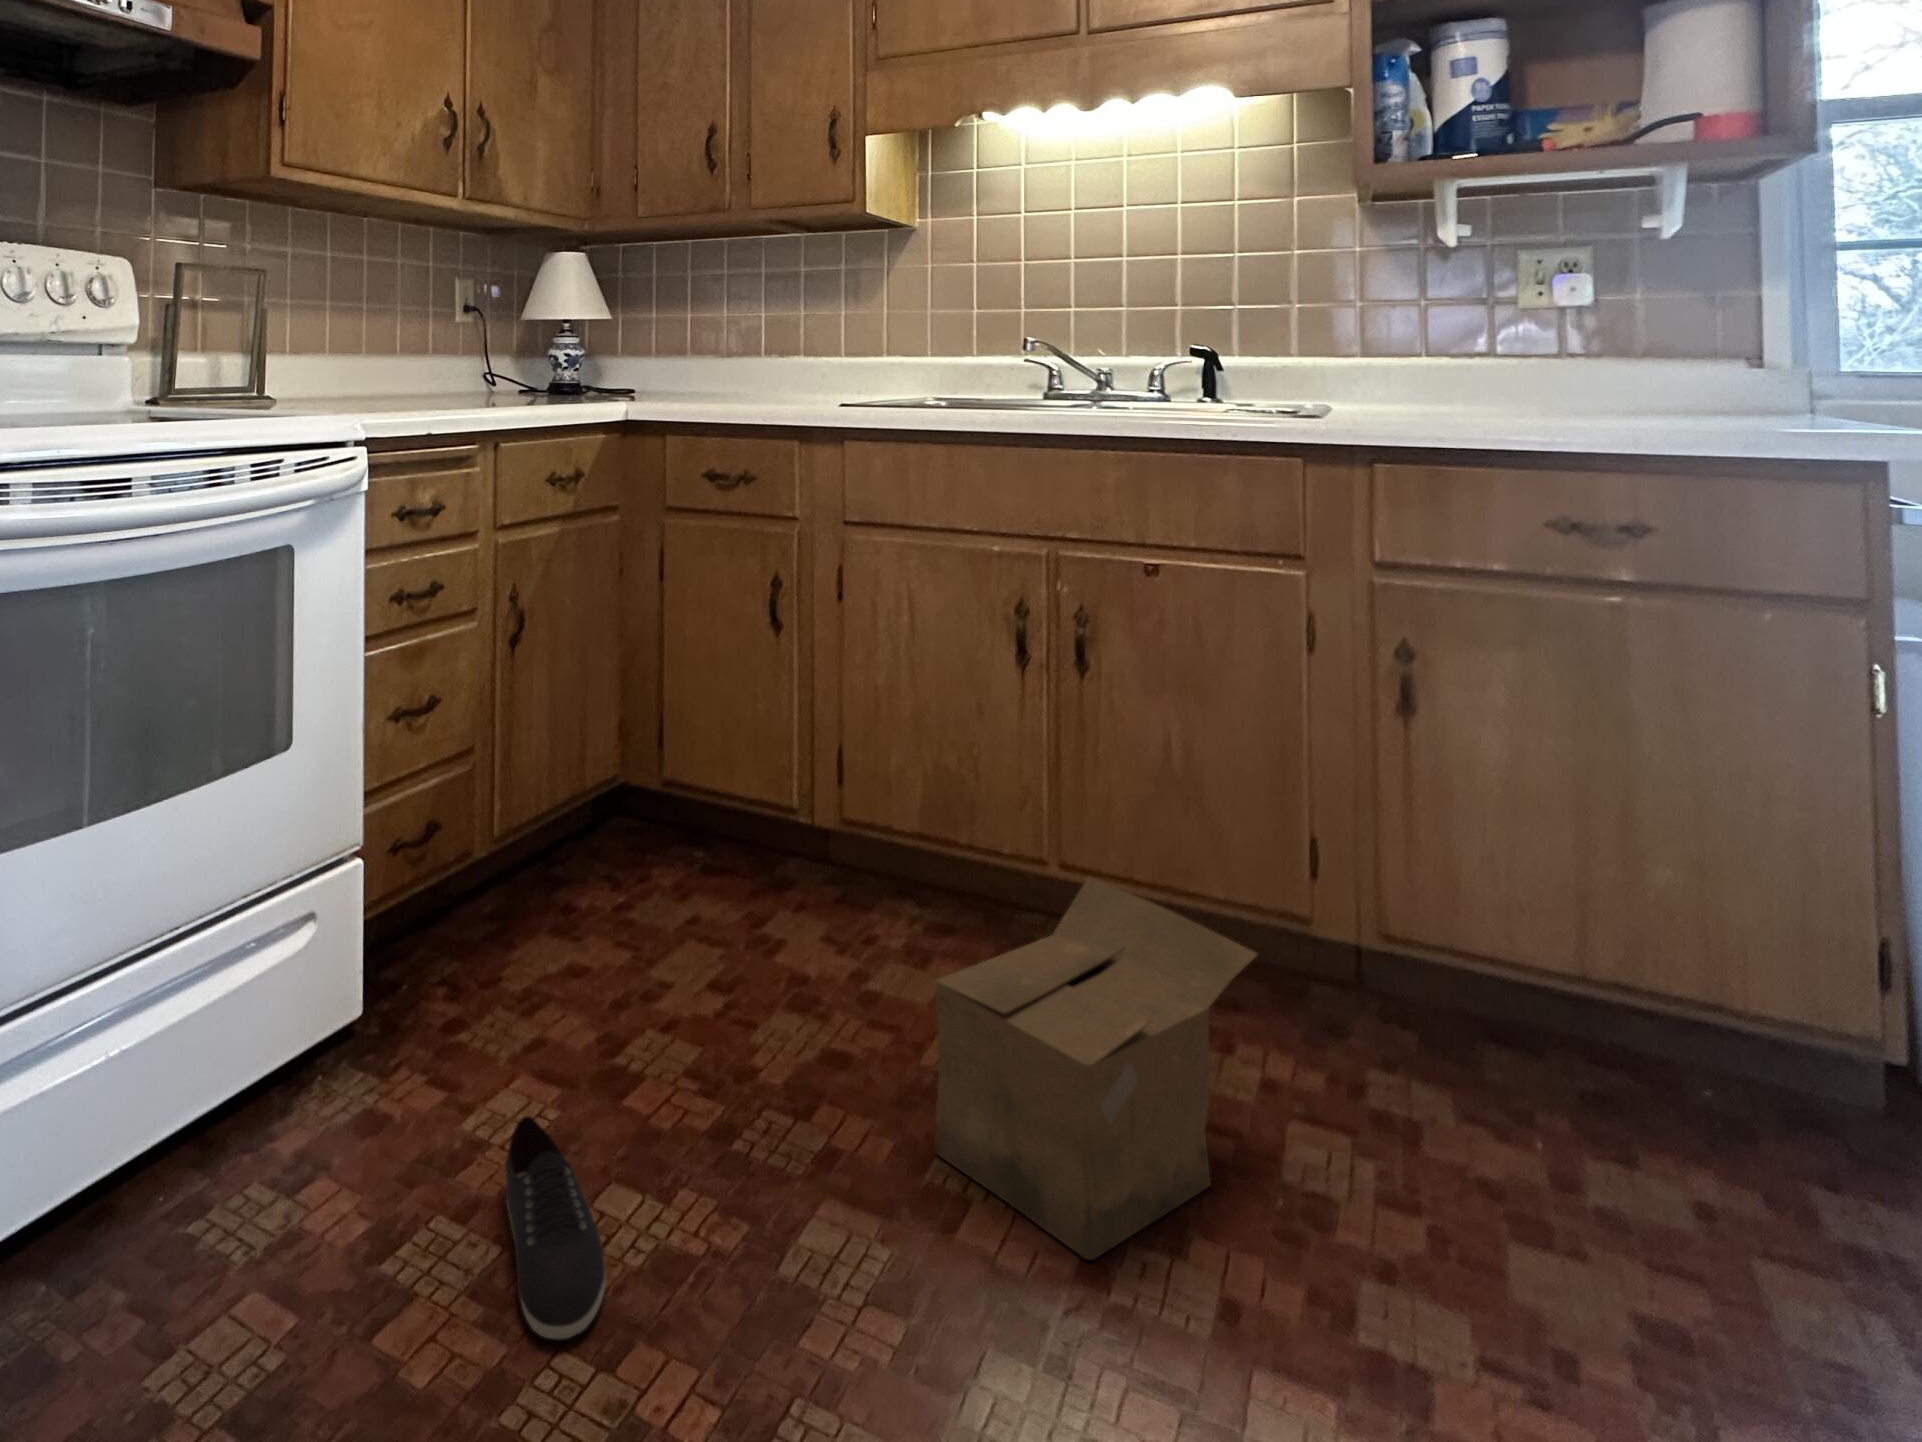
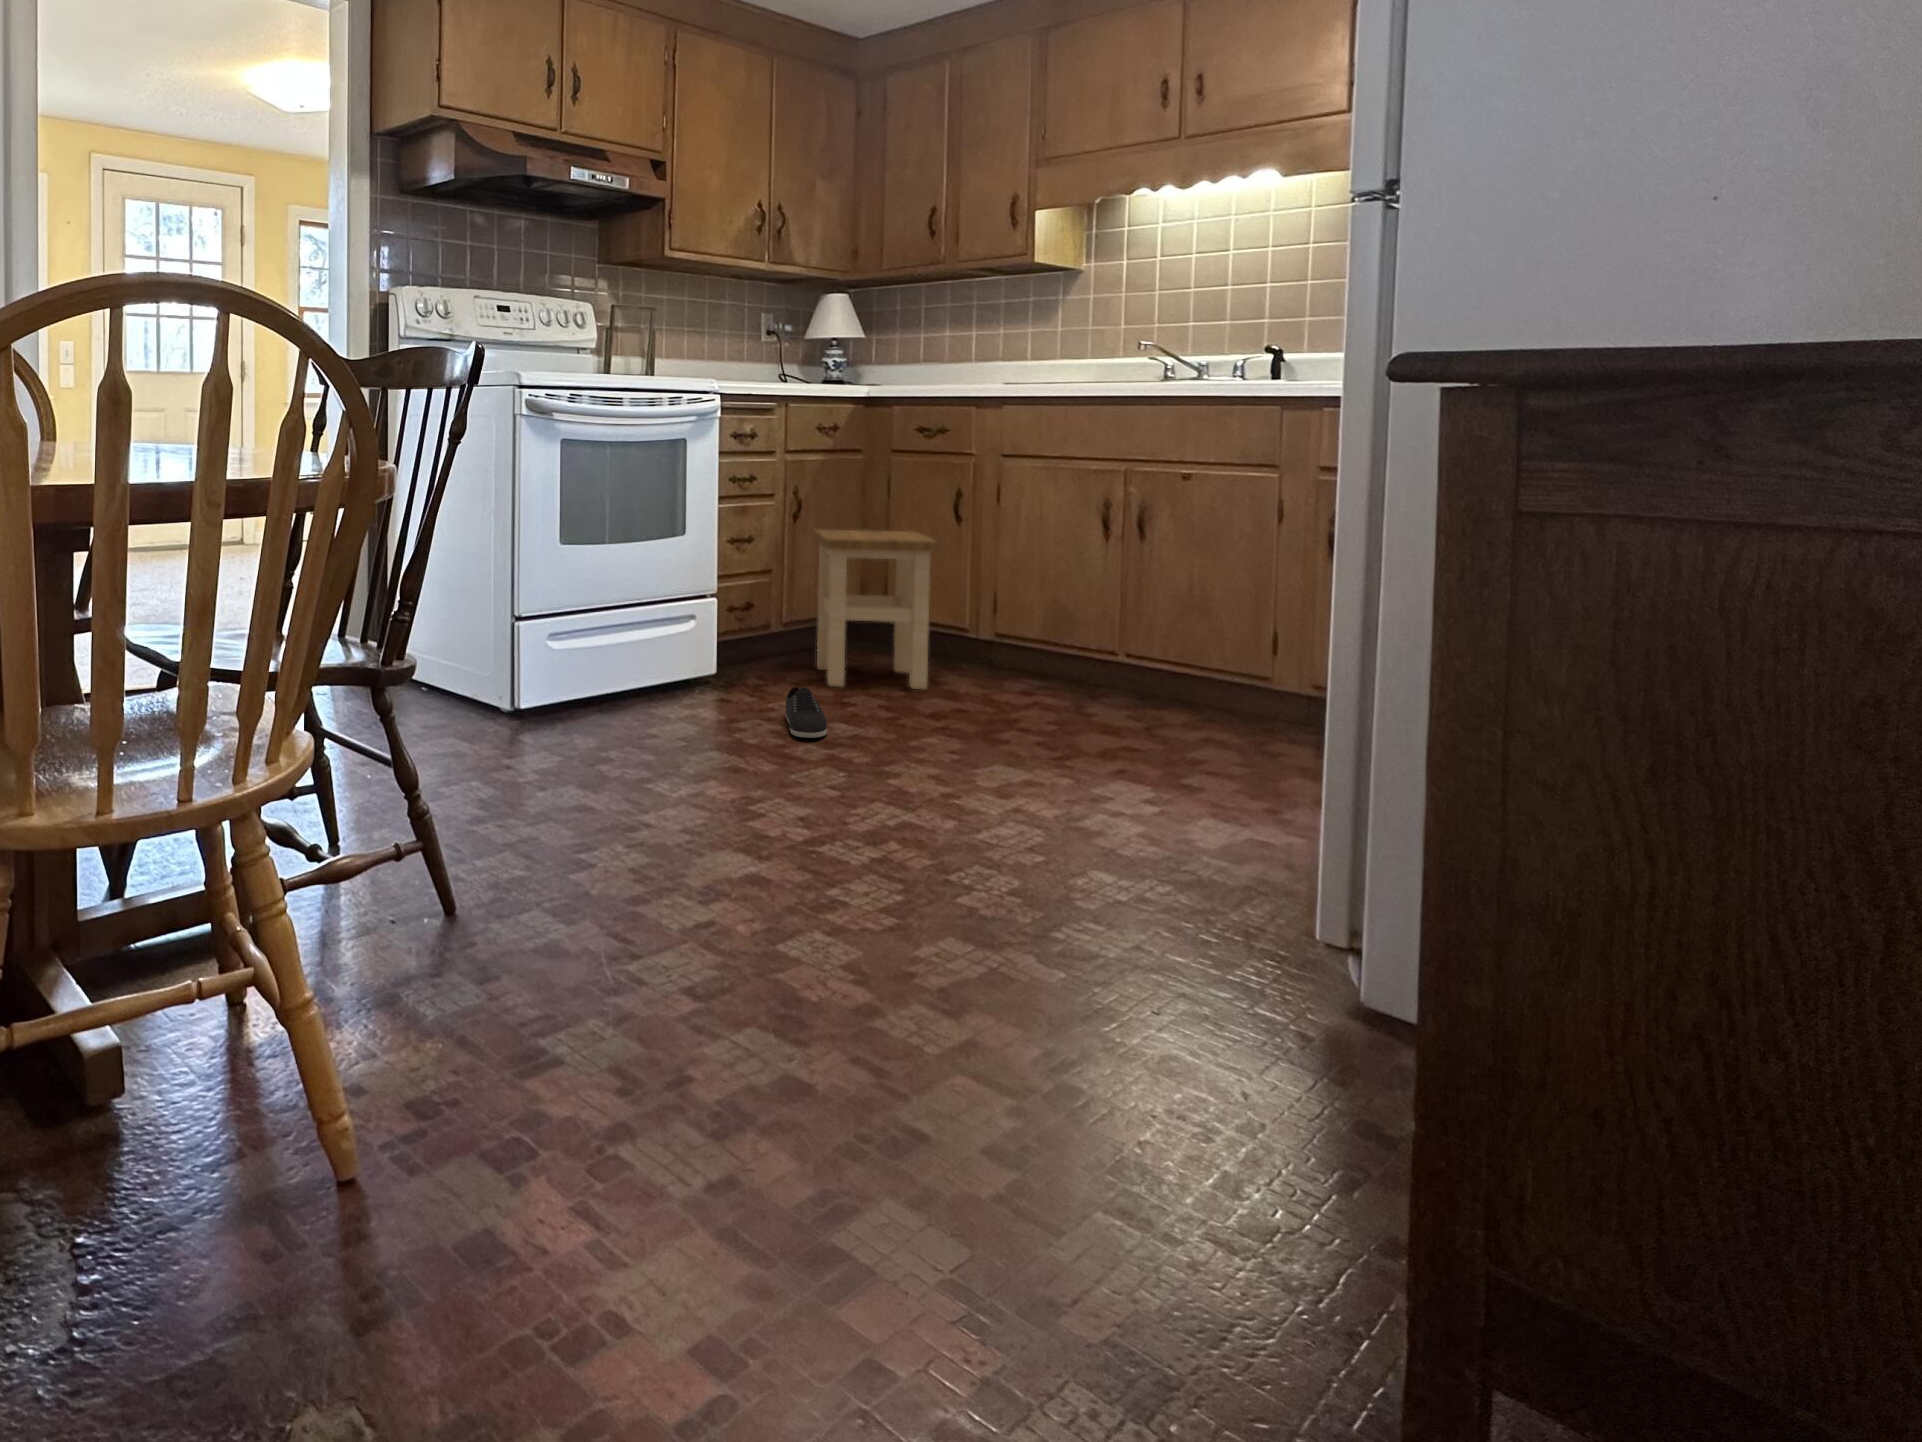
stool: none [544,664,776,1012] -> present [813,529,939,689]
cardboard box: present [935,877,1258,1260] -> none [997,621,1177,753]

